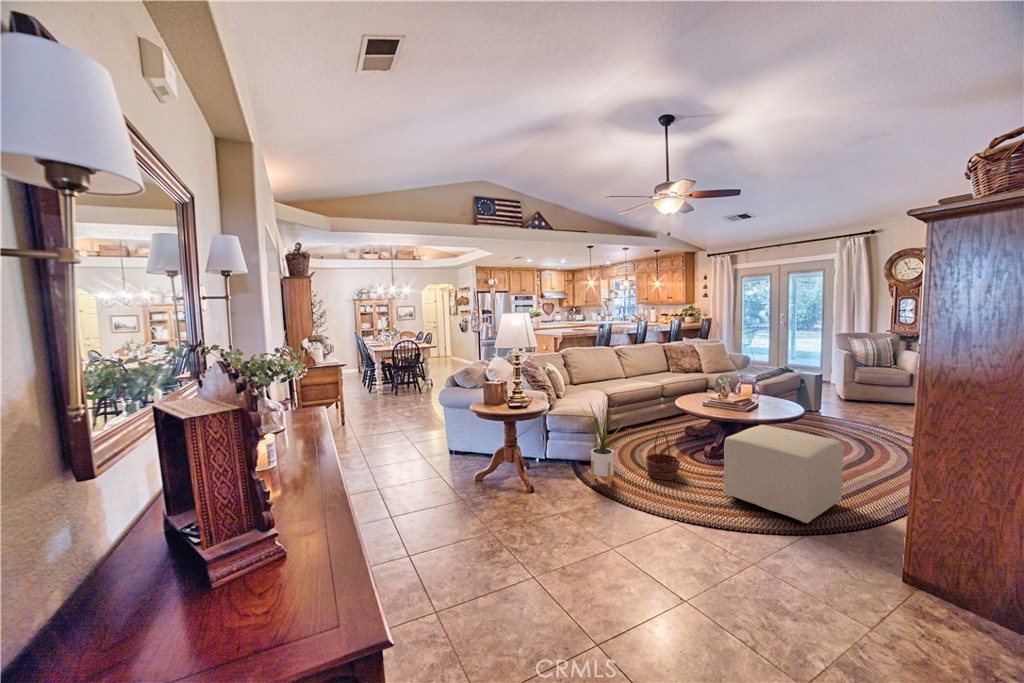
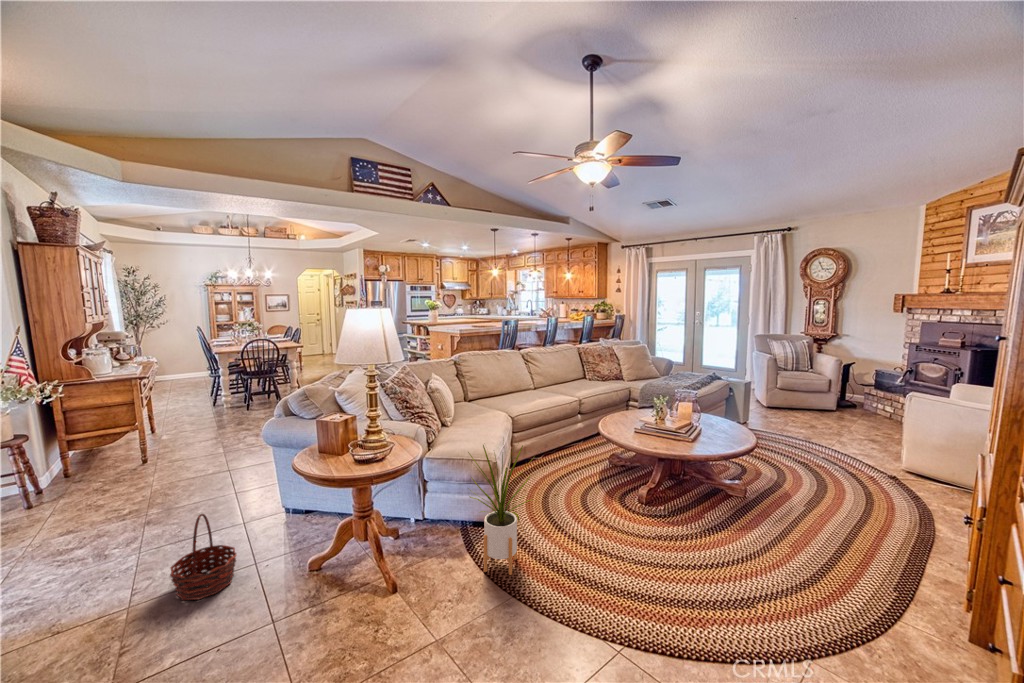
ottoman: present [724,425,843,523] -> none [672,468,828,636]
basket: present [646,431,680,480] -> present [170,514,237,600]

